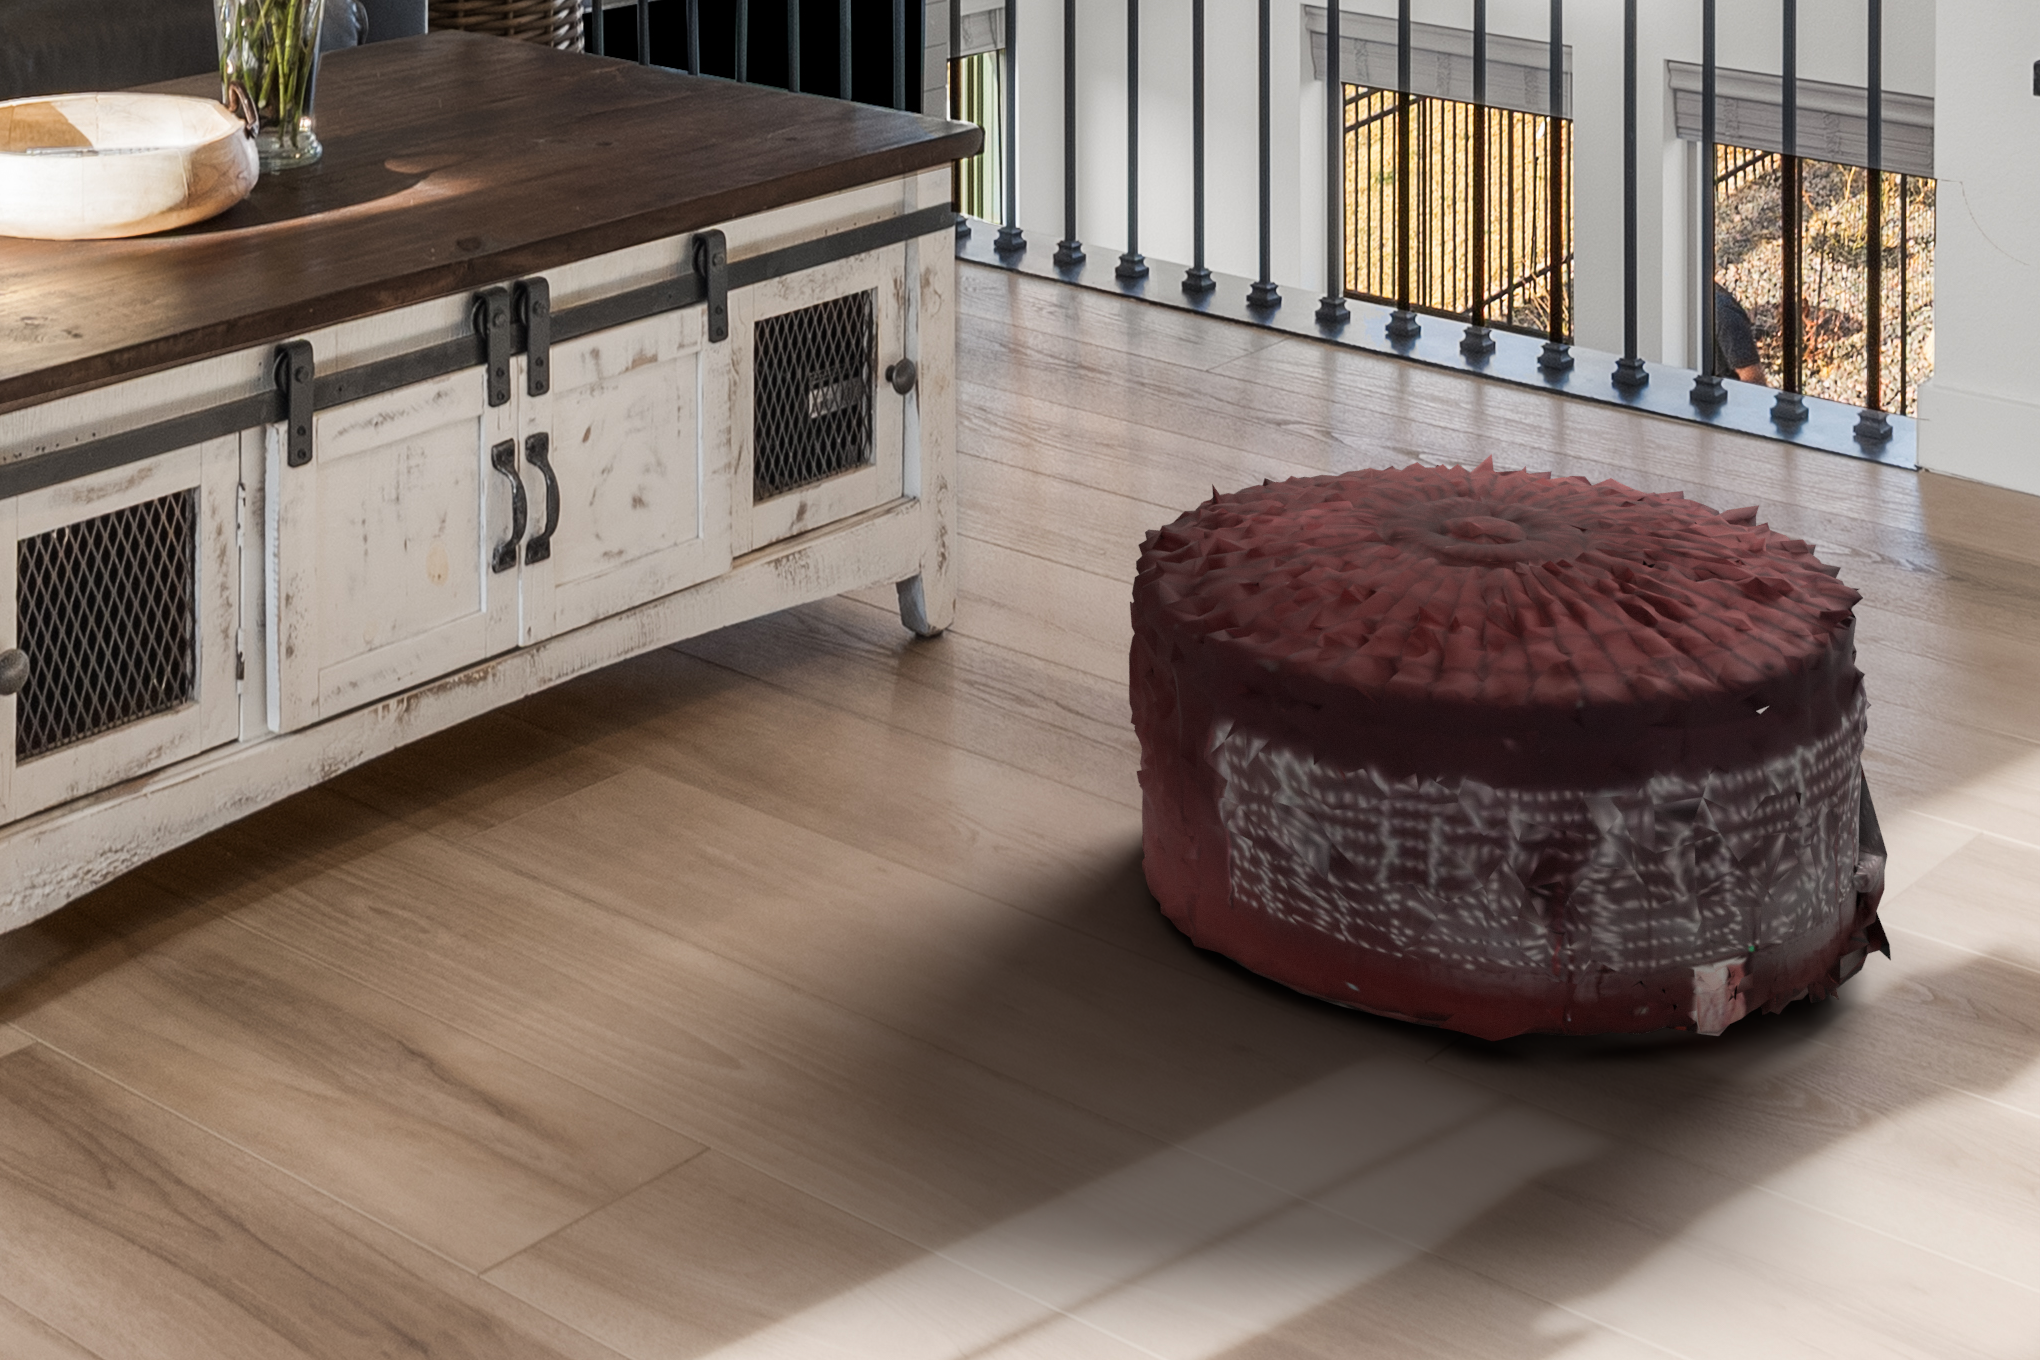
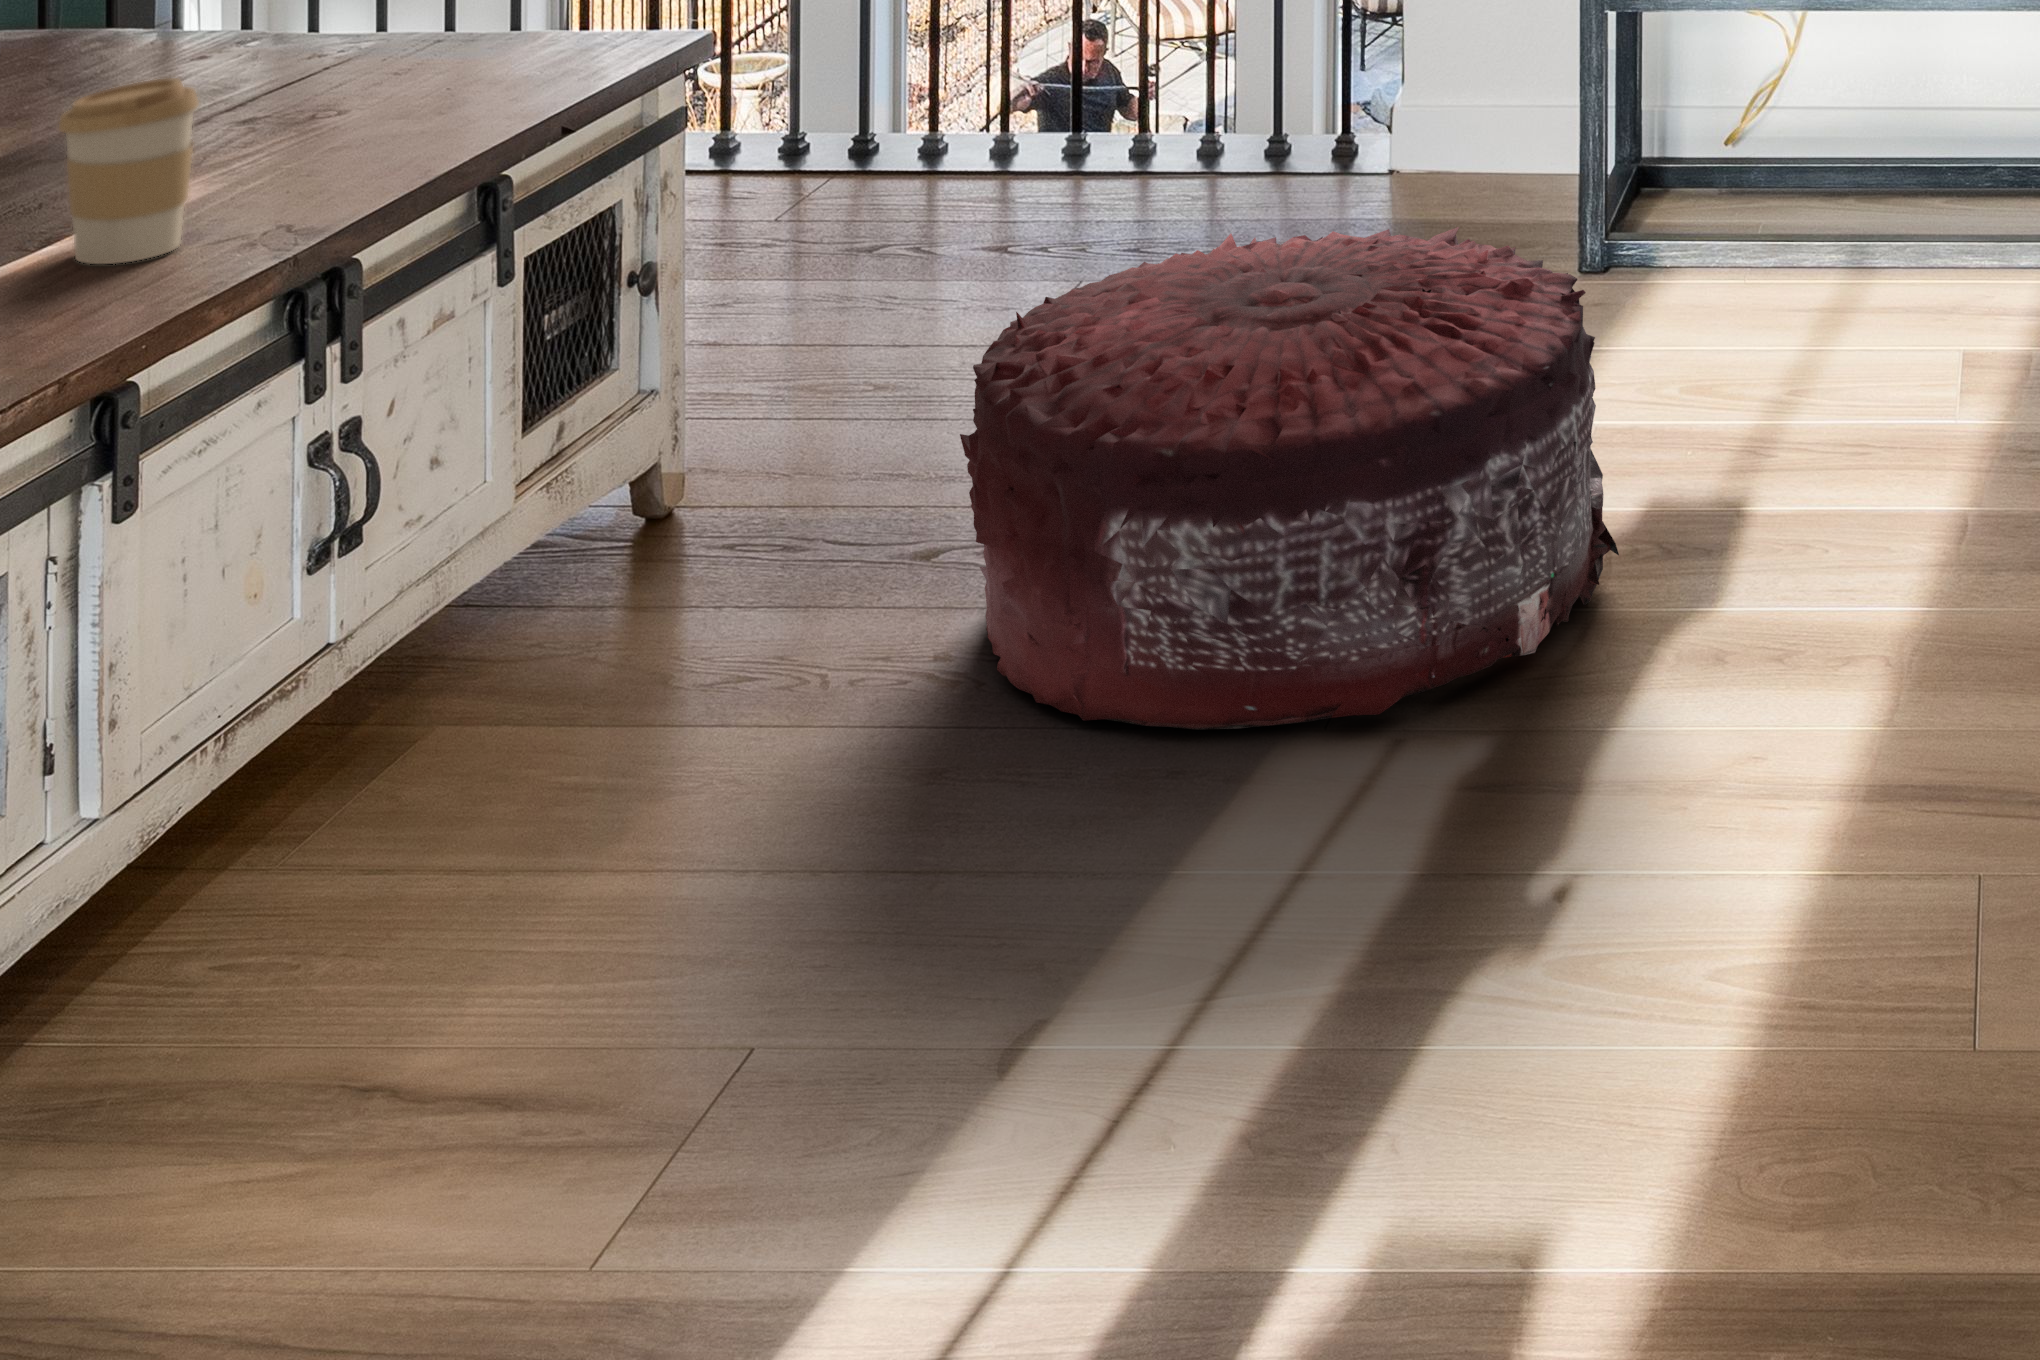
coffee cup: none [315,79,426,243] -> present [59,78,199,264]

